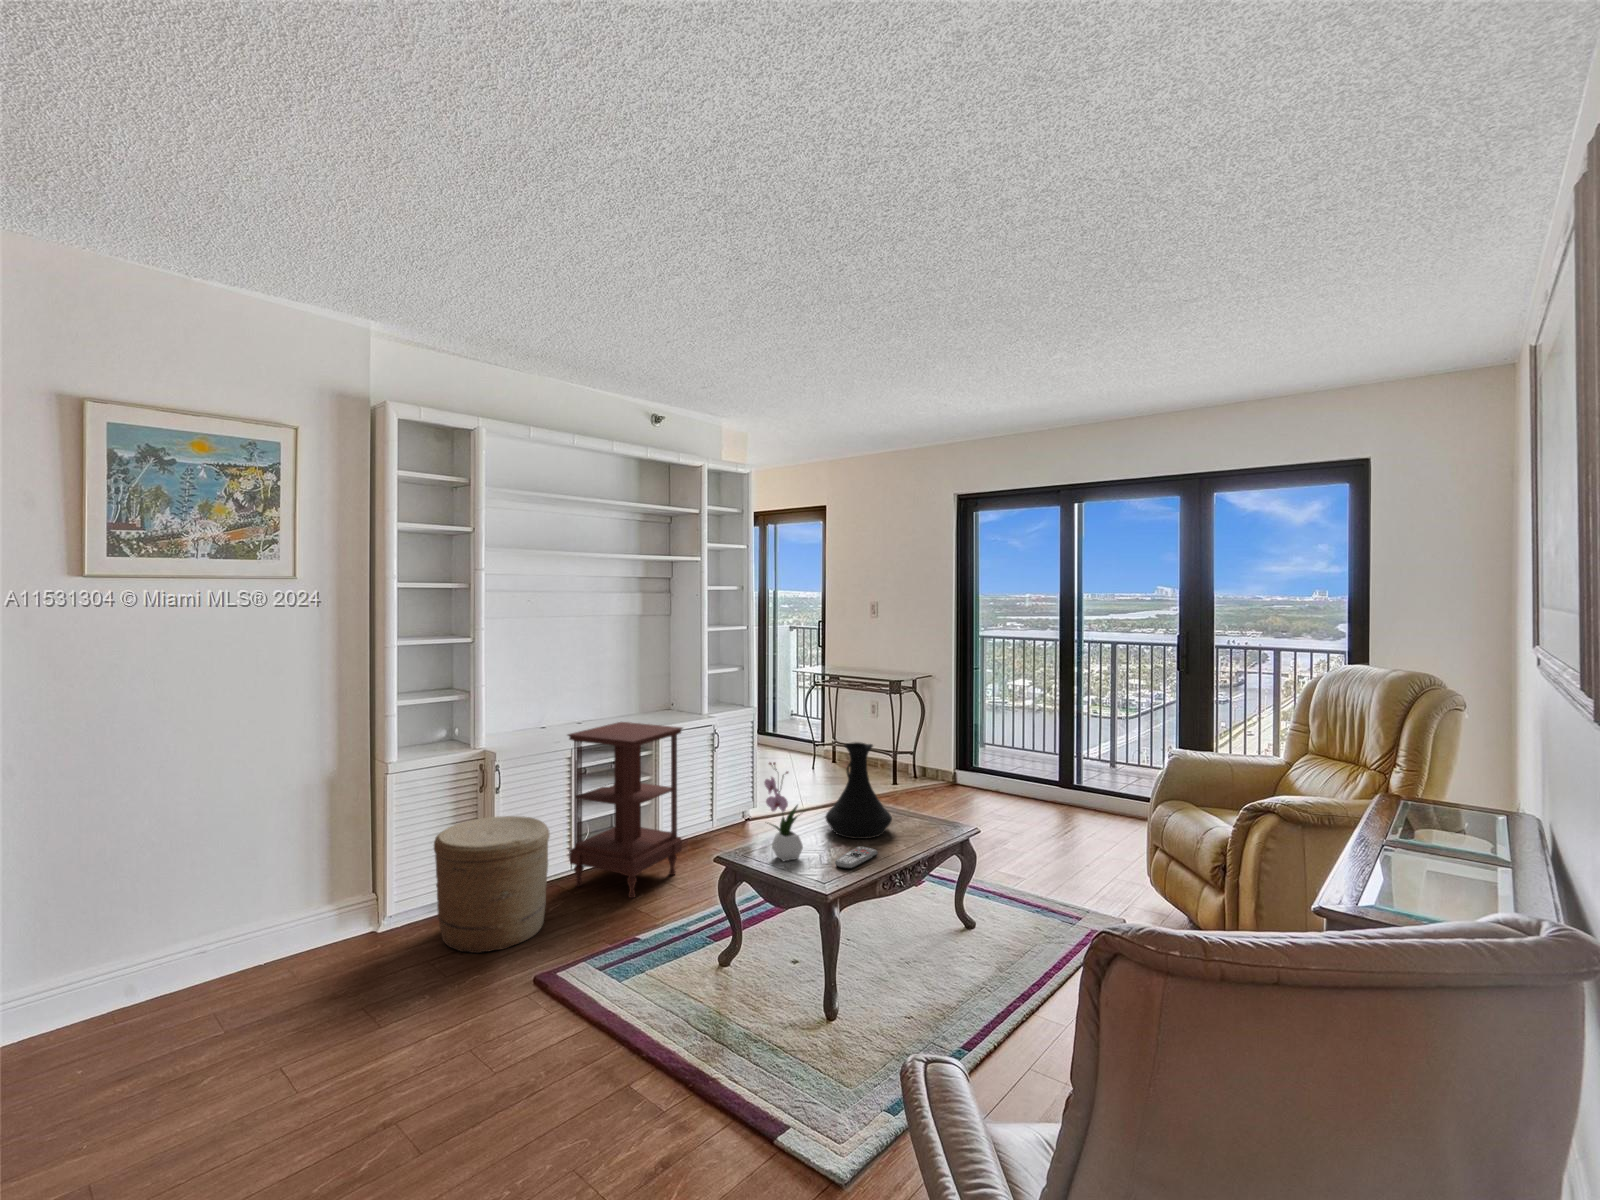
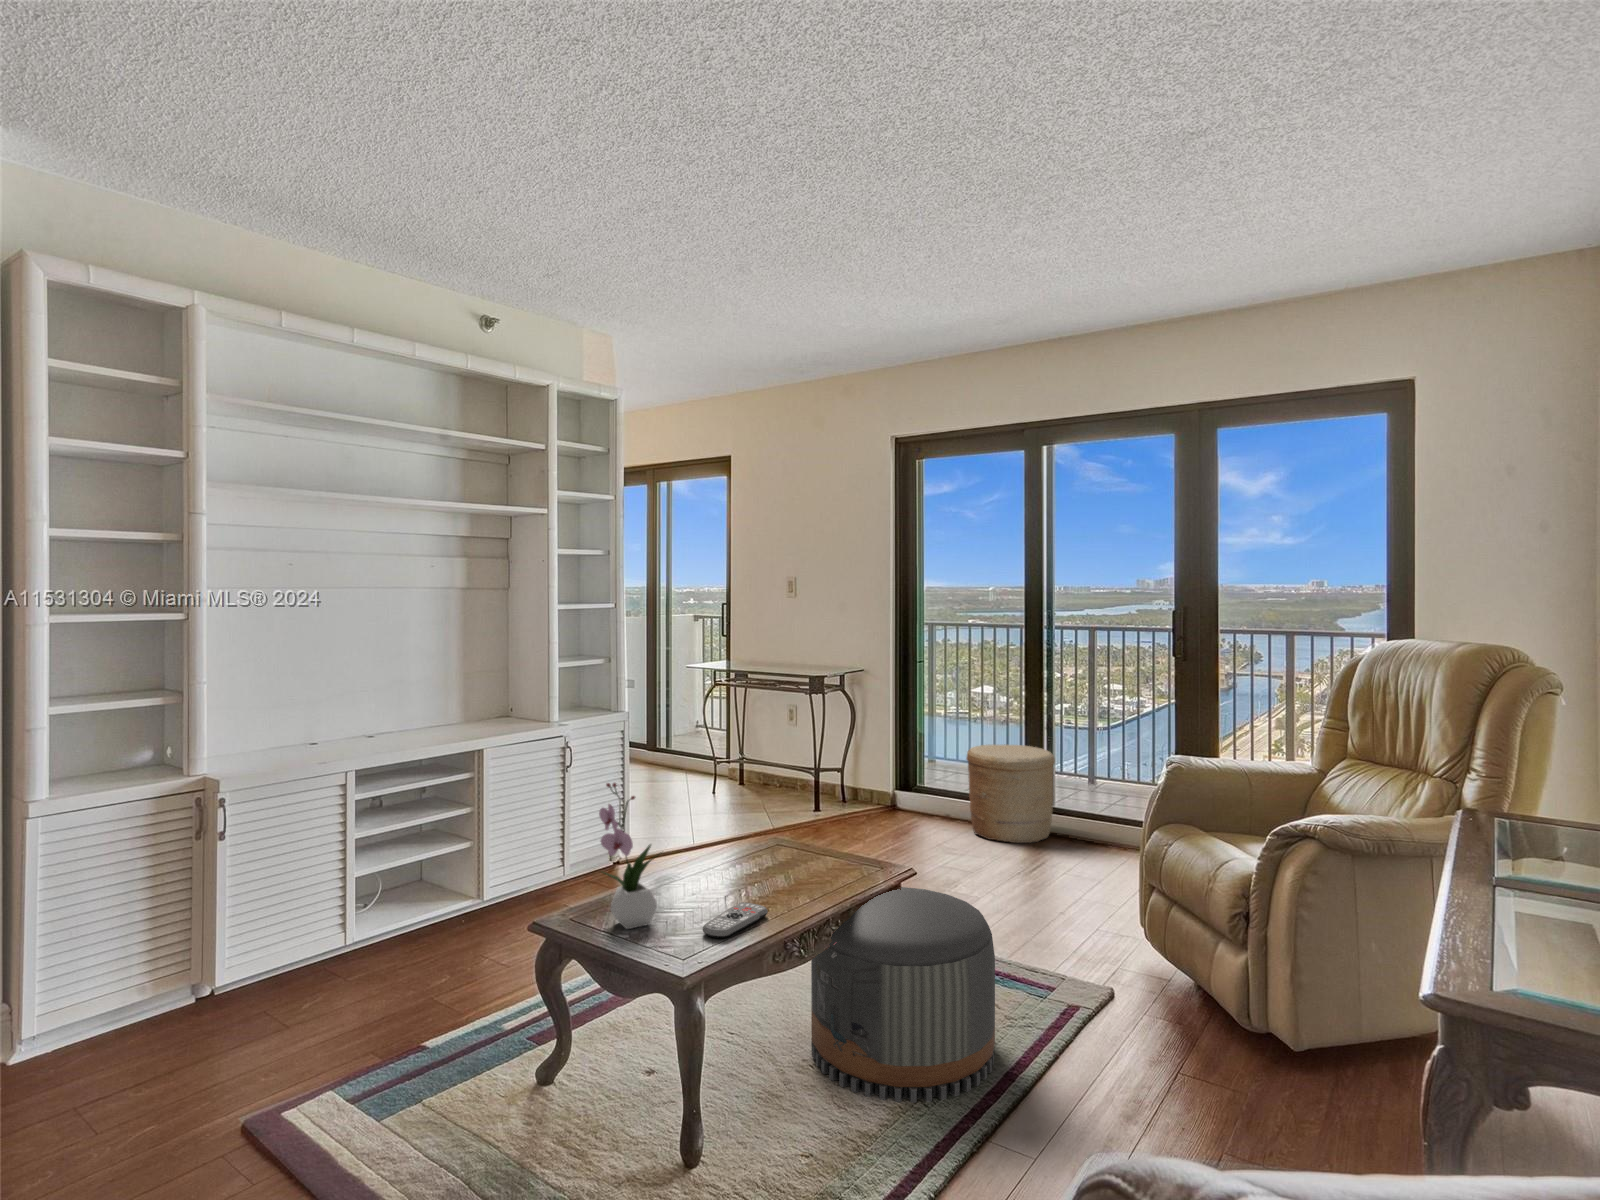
side table: present [568,722,683,898] -> none [337,733,513,983]
vase: present [826,742,892,839] -> none [698,753,794,891]
woven basket: present [434,816,550,953] -> present [966,745,1055,843]
pouf: none [905,840,1036,988] -> present [811,887,995,1103]

